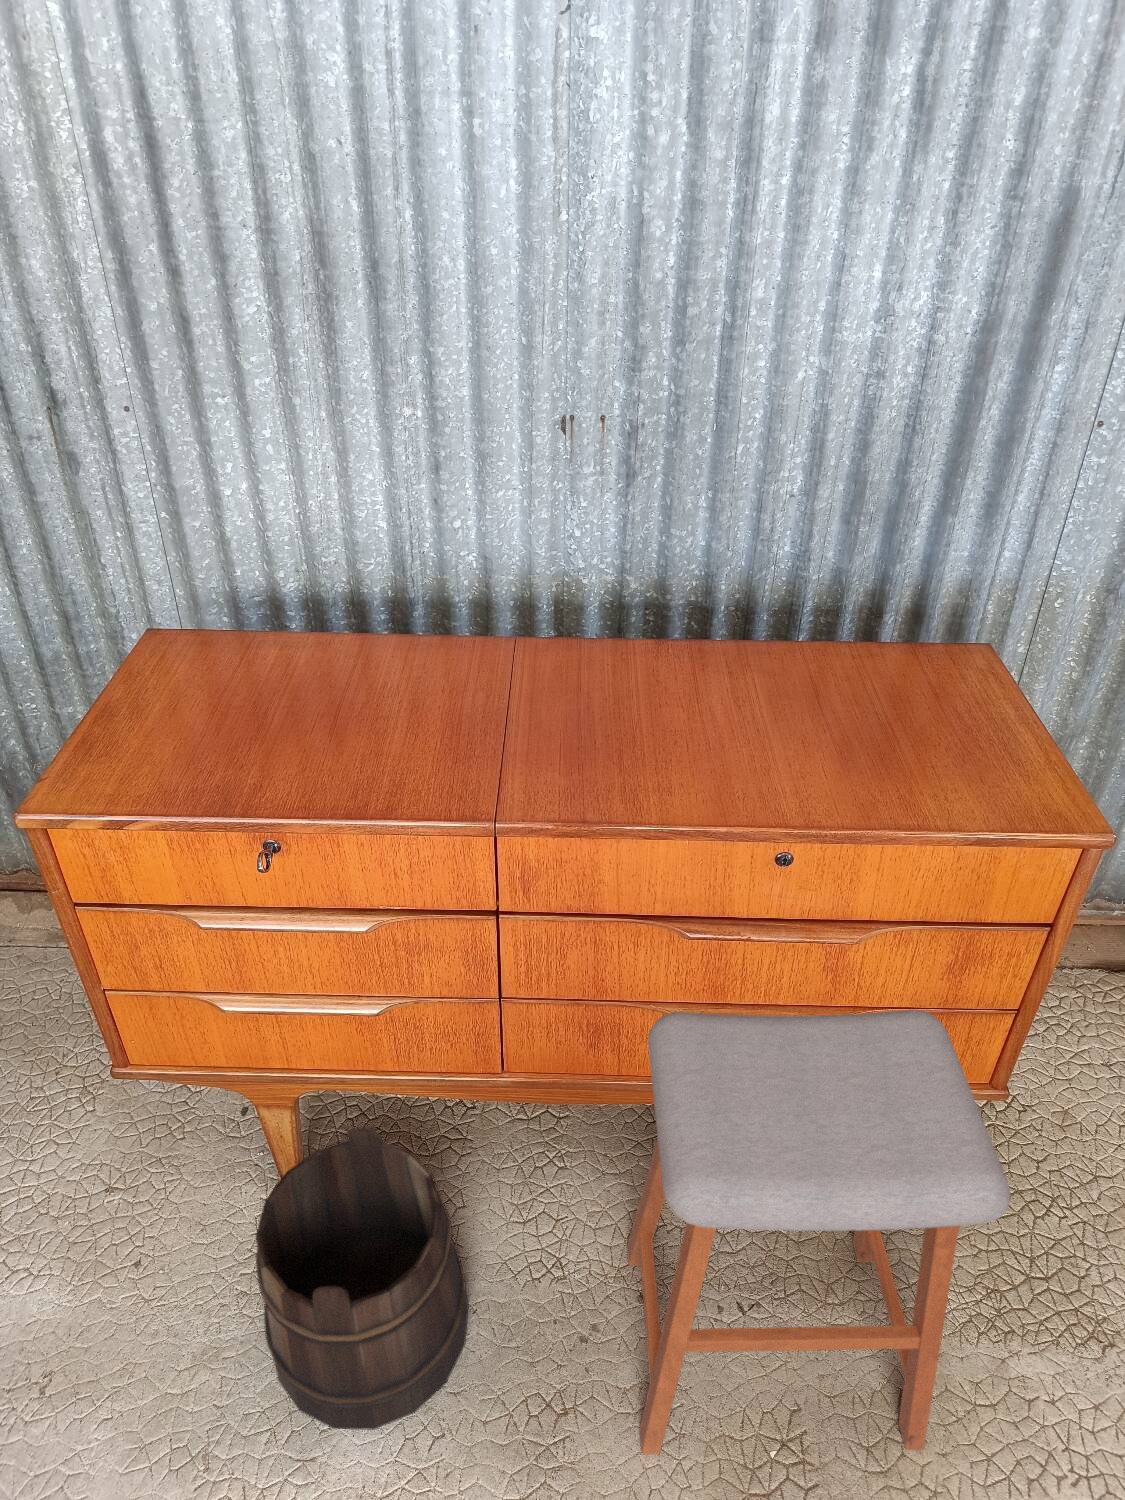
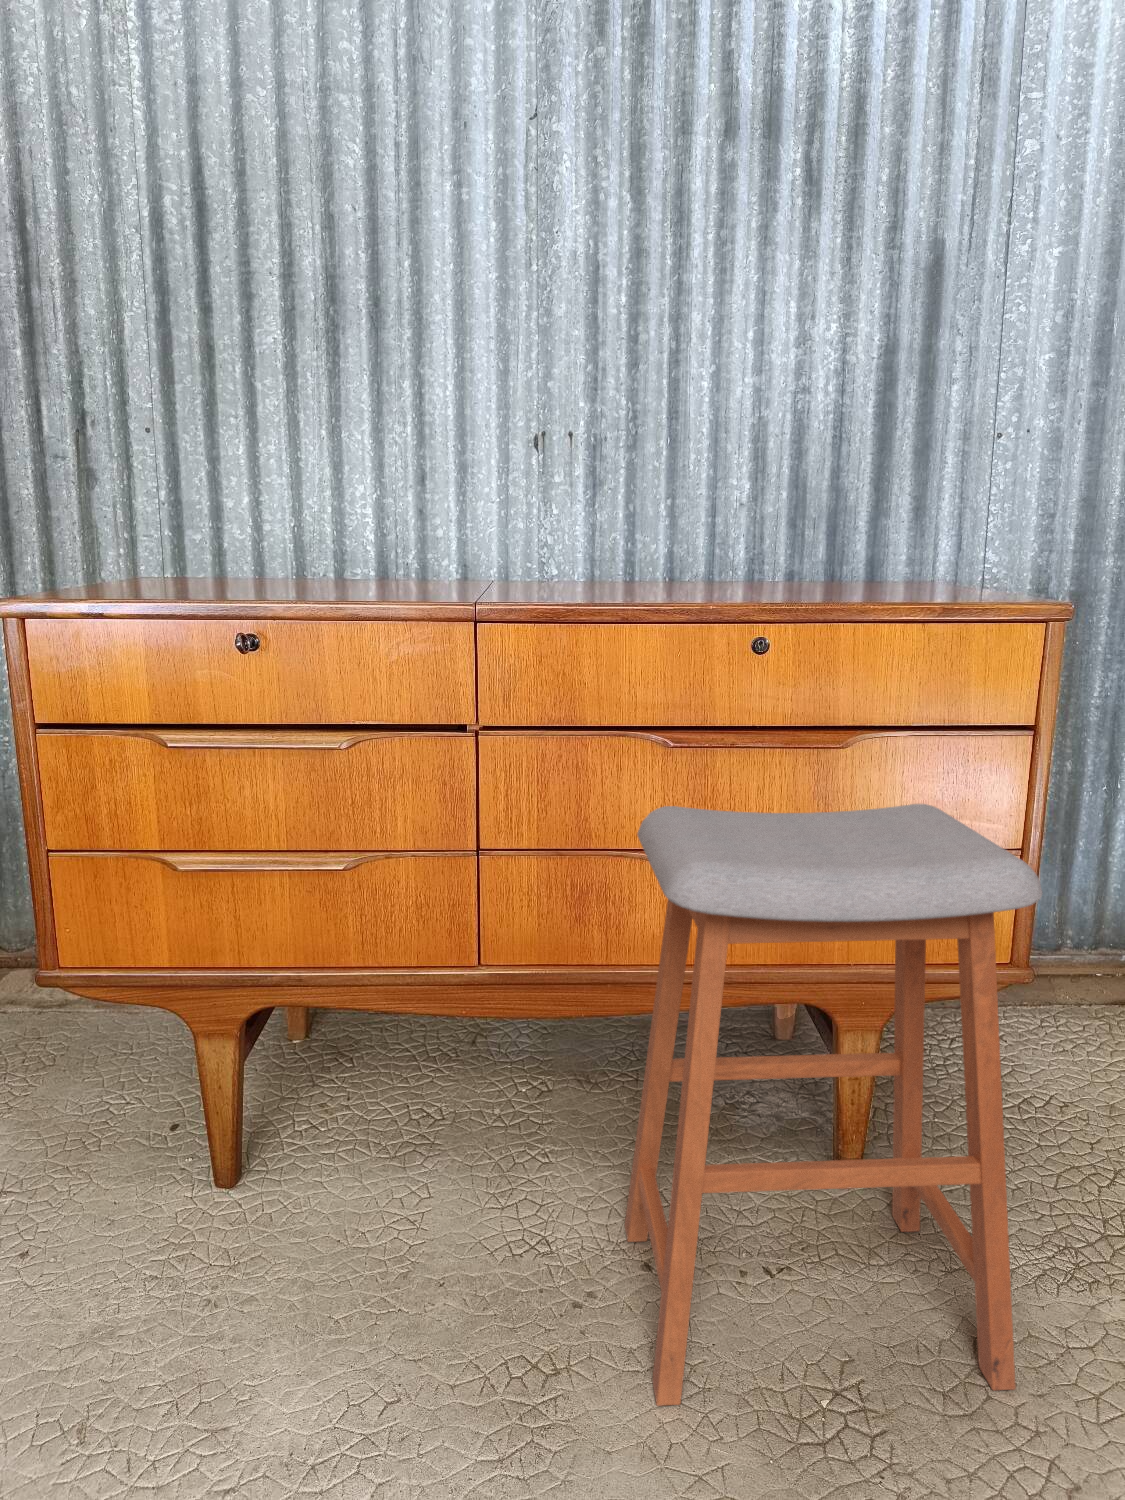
bucket: present [256,1128,469,1430] -> none [178,1014,433,1395]

